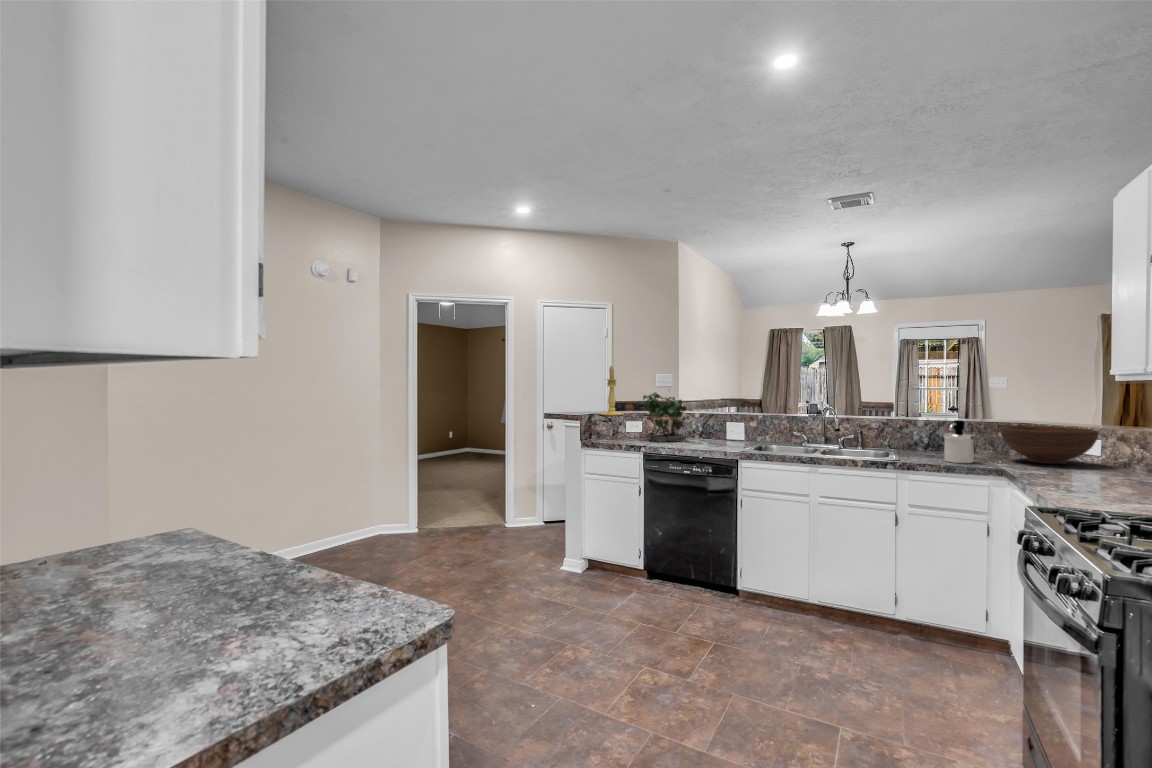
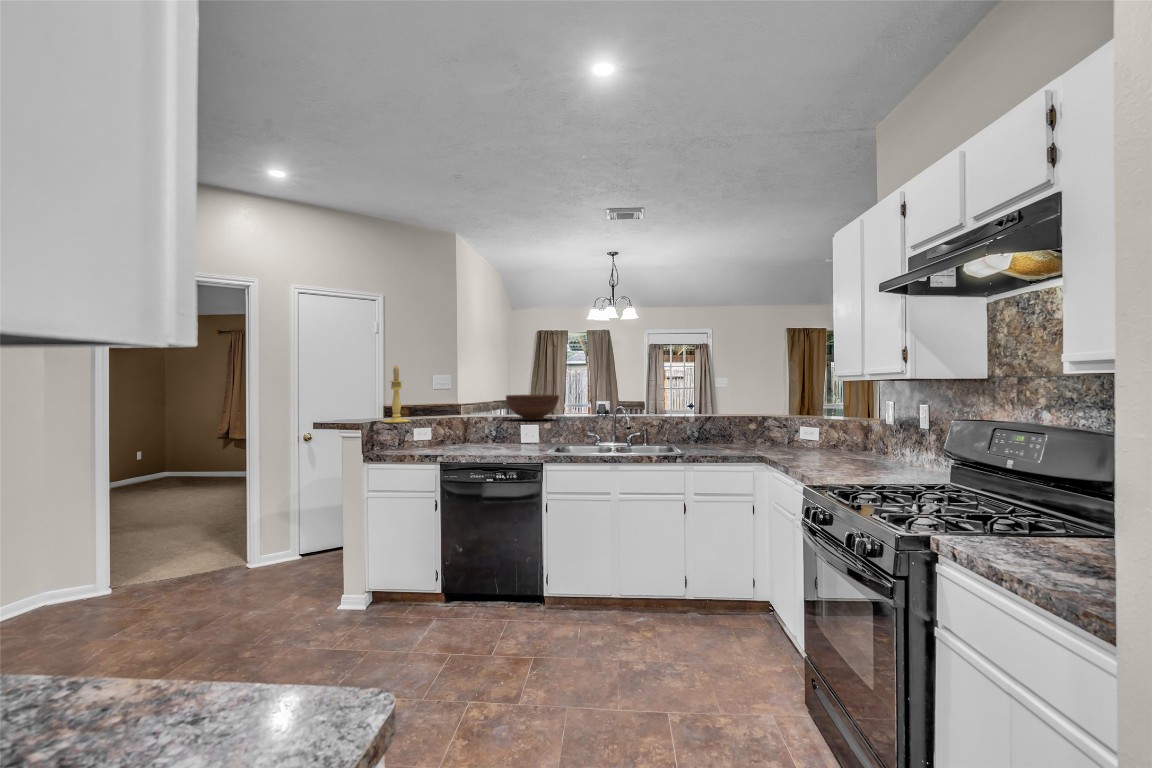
potted plant: present [643,392,688,442] -> none [432,392,485,450]
soap dispenser: present [943,420,975,463] -> none [718,416,741,453]
fruit bowl: present [1000,425,1099,464] -> present [506,395,559,420]

